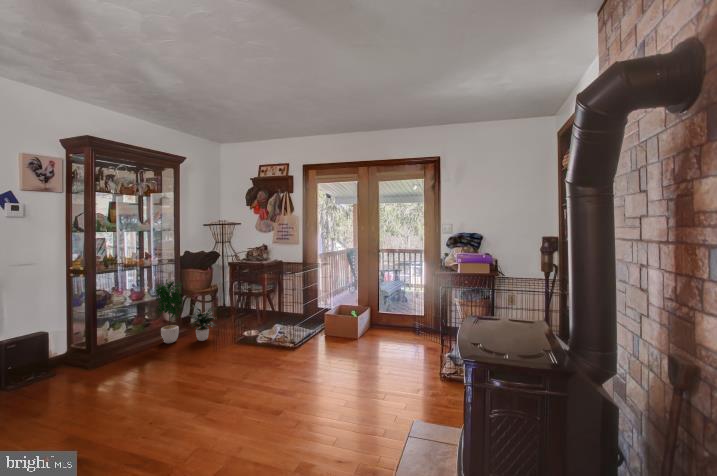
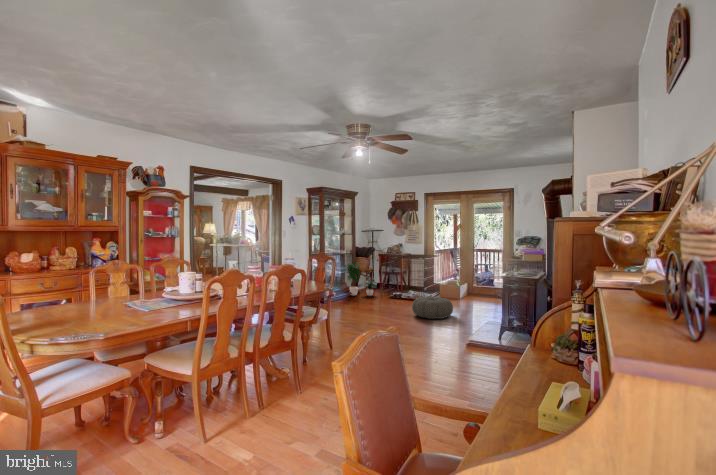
pouf: none [256,360,347,428] -> present [412,296,453,319]

